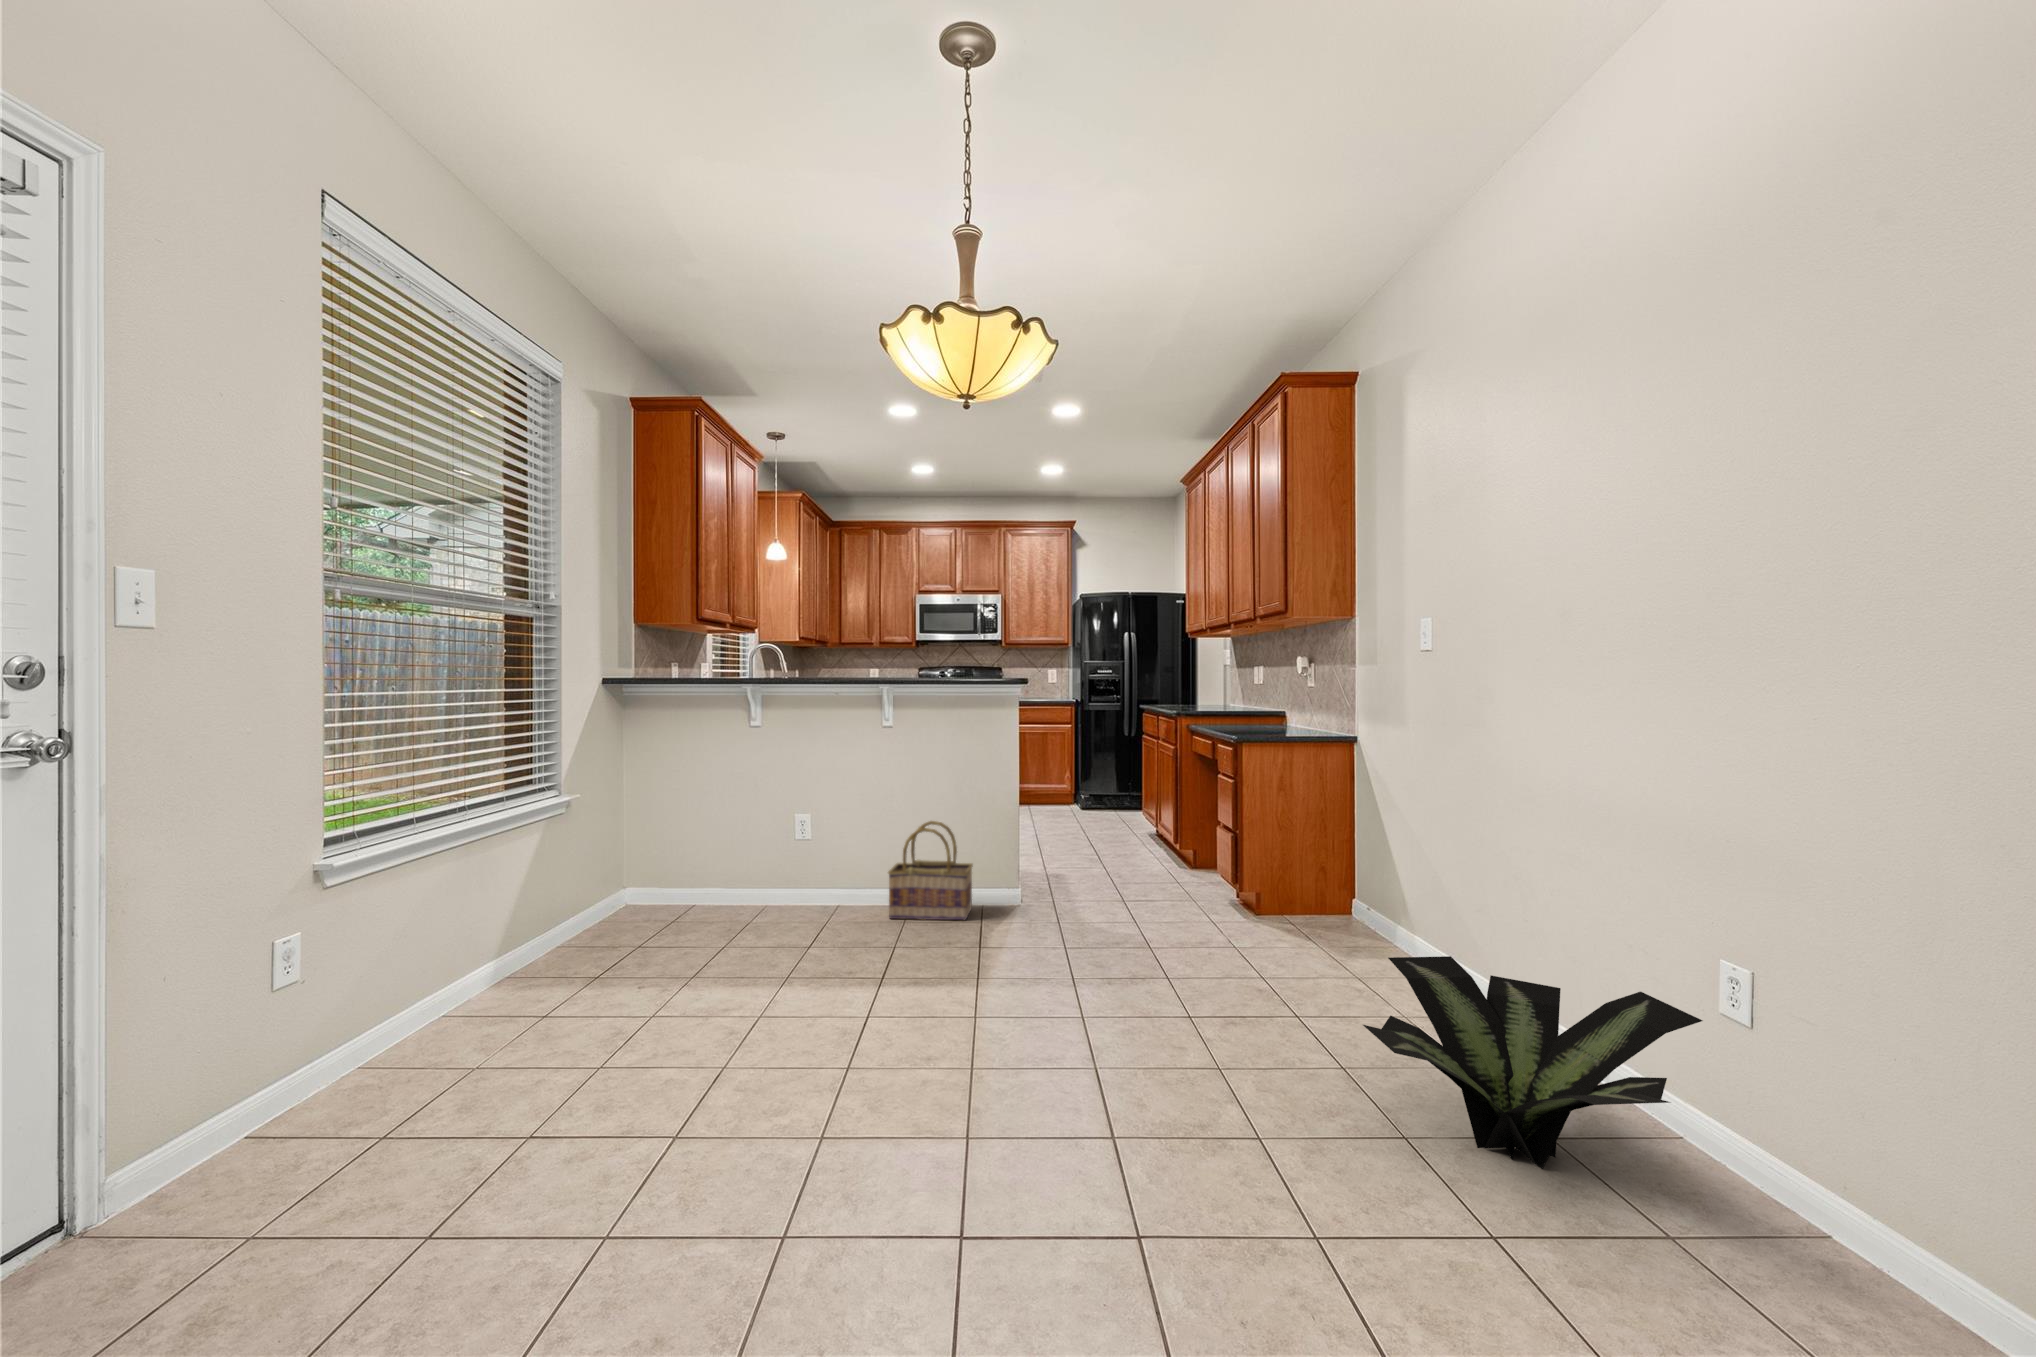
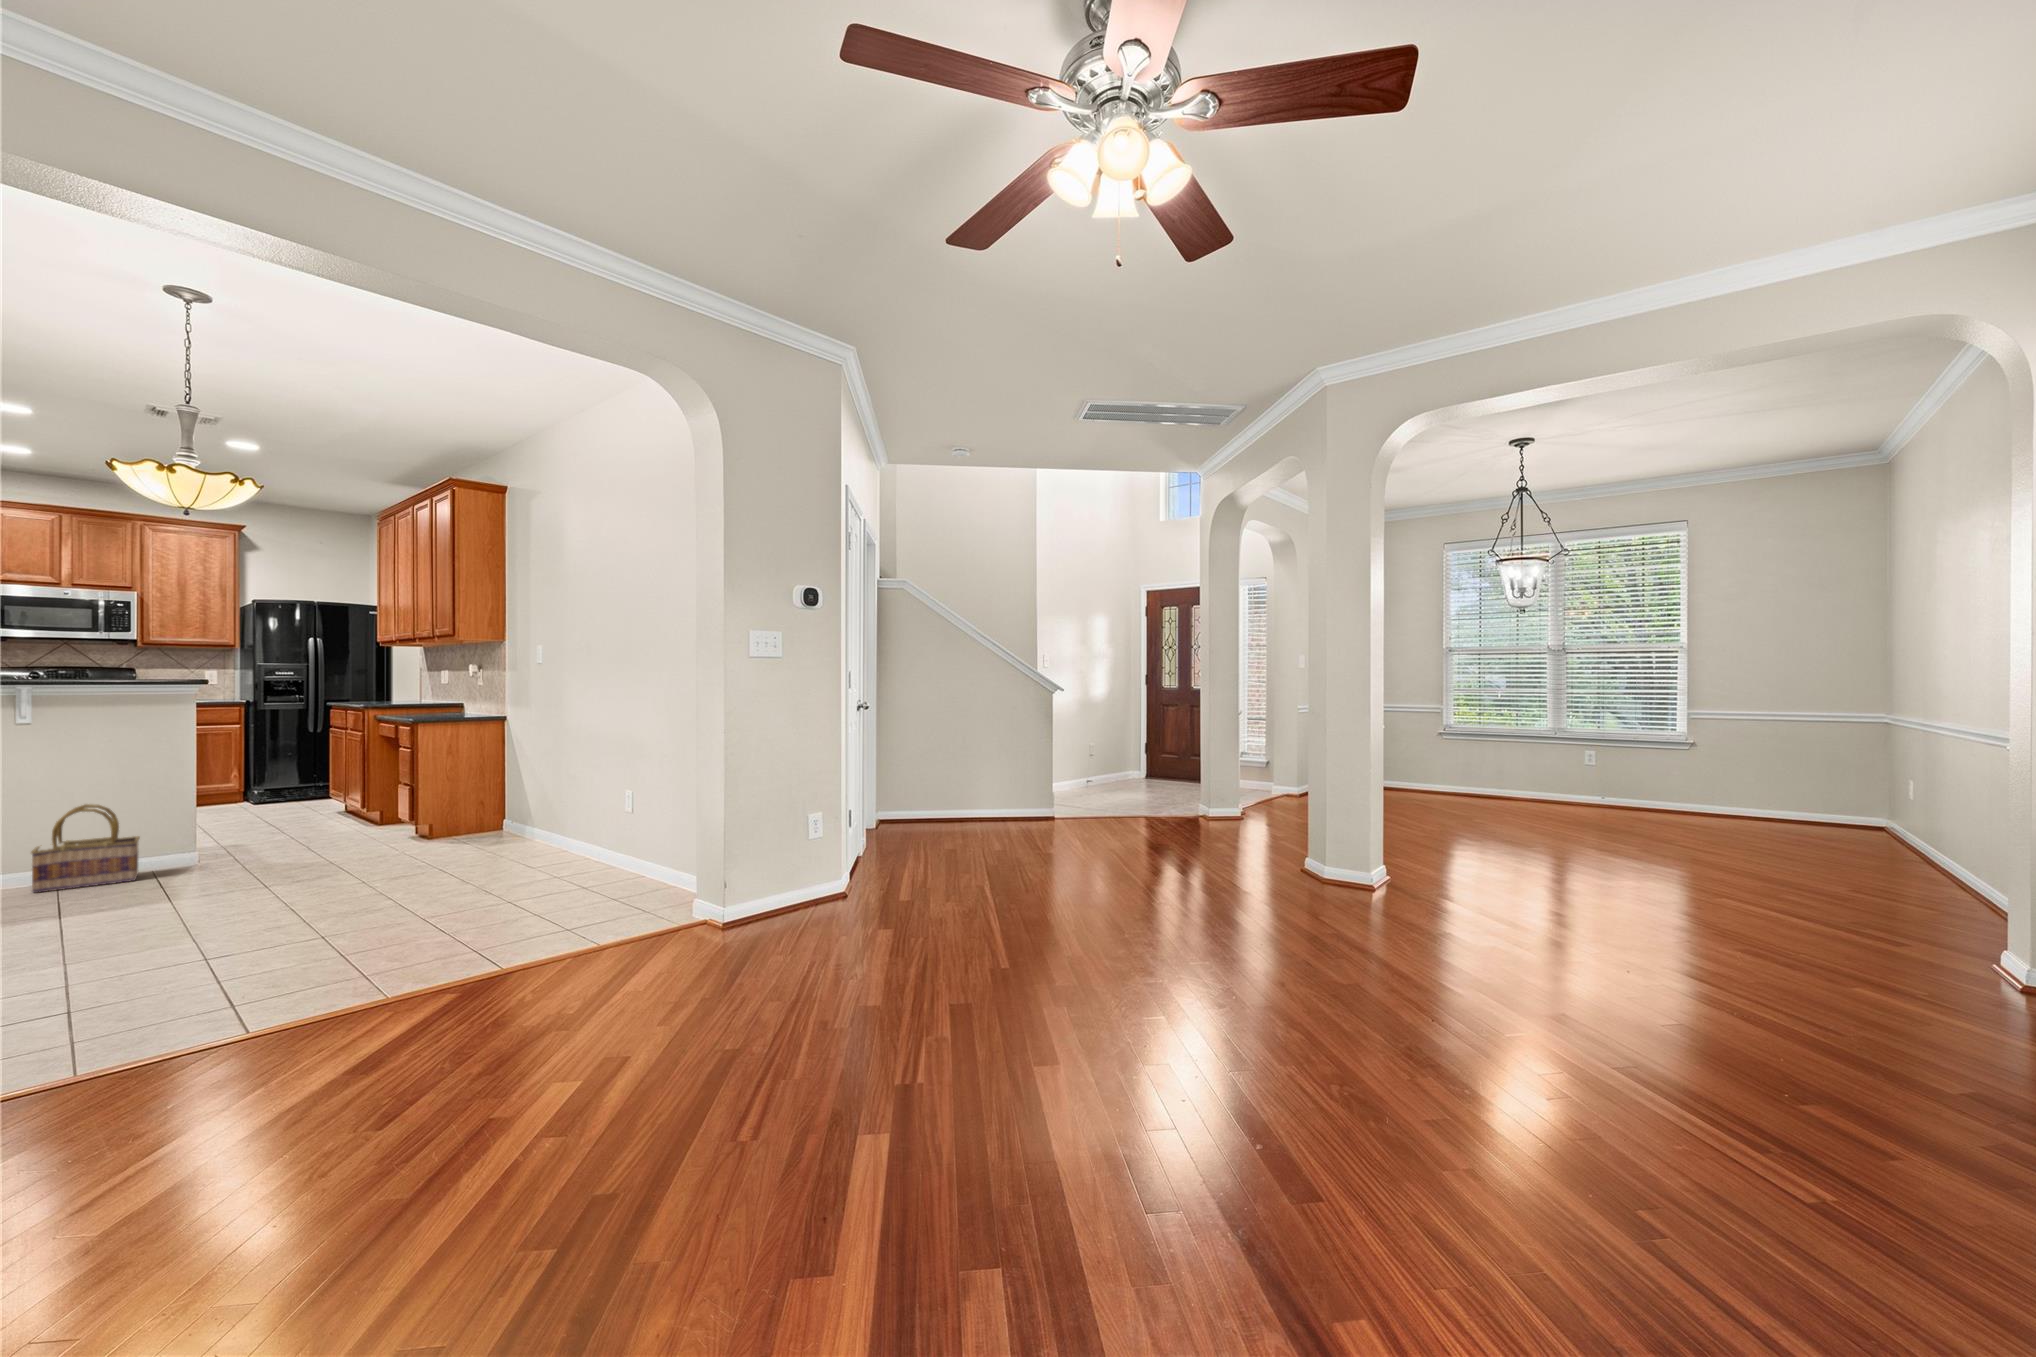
potted plant: present [1363,956,1703,1169] -> none [465,815,627,891]

